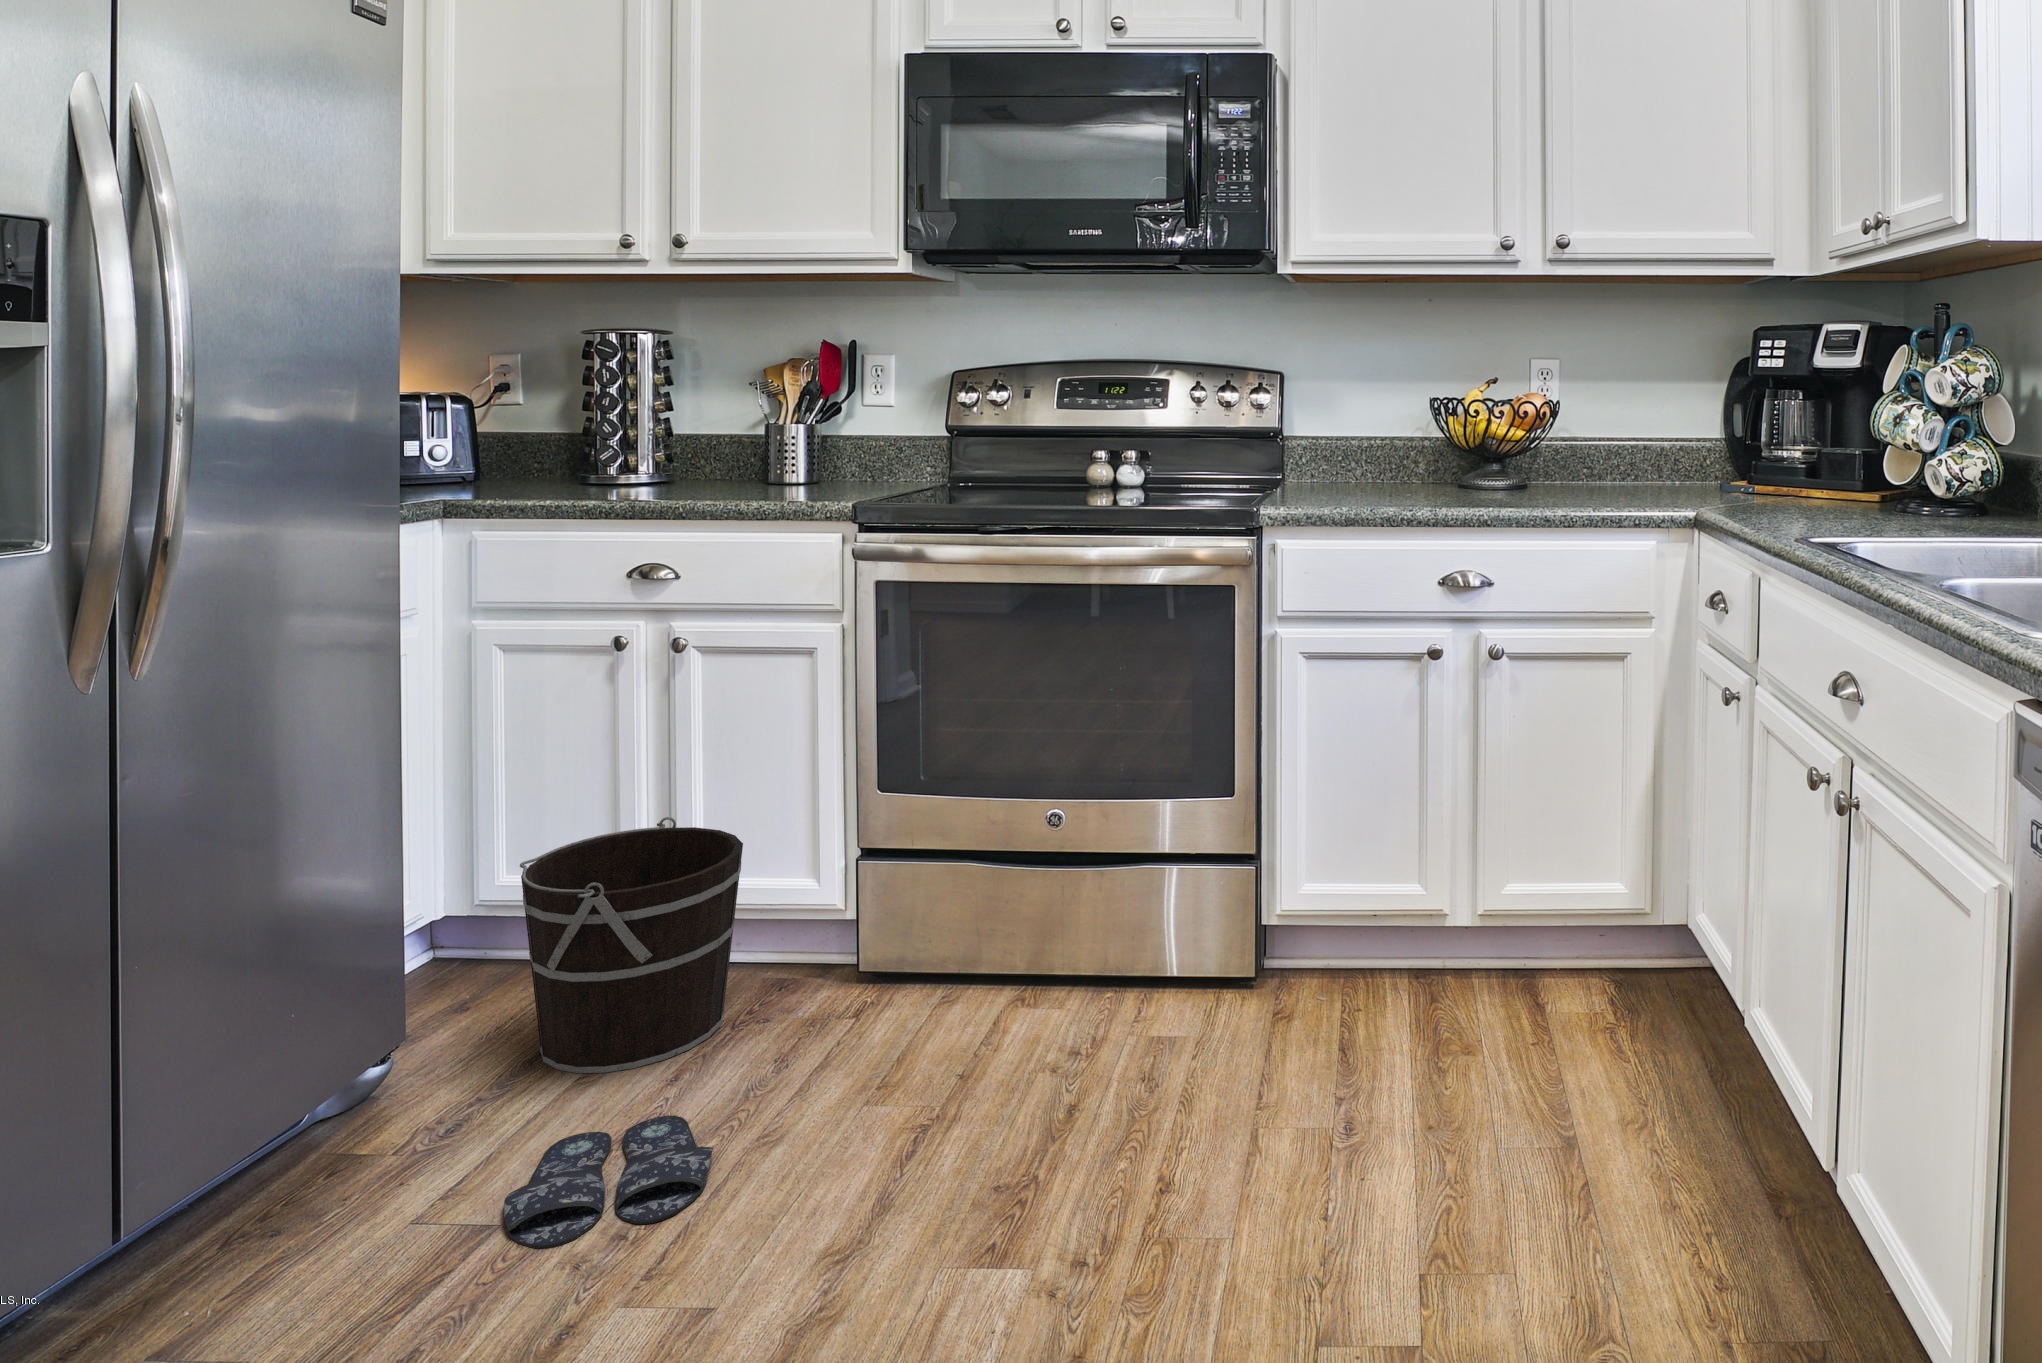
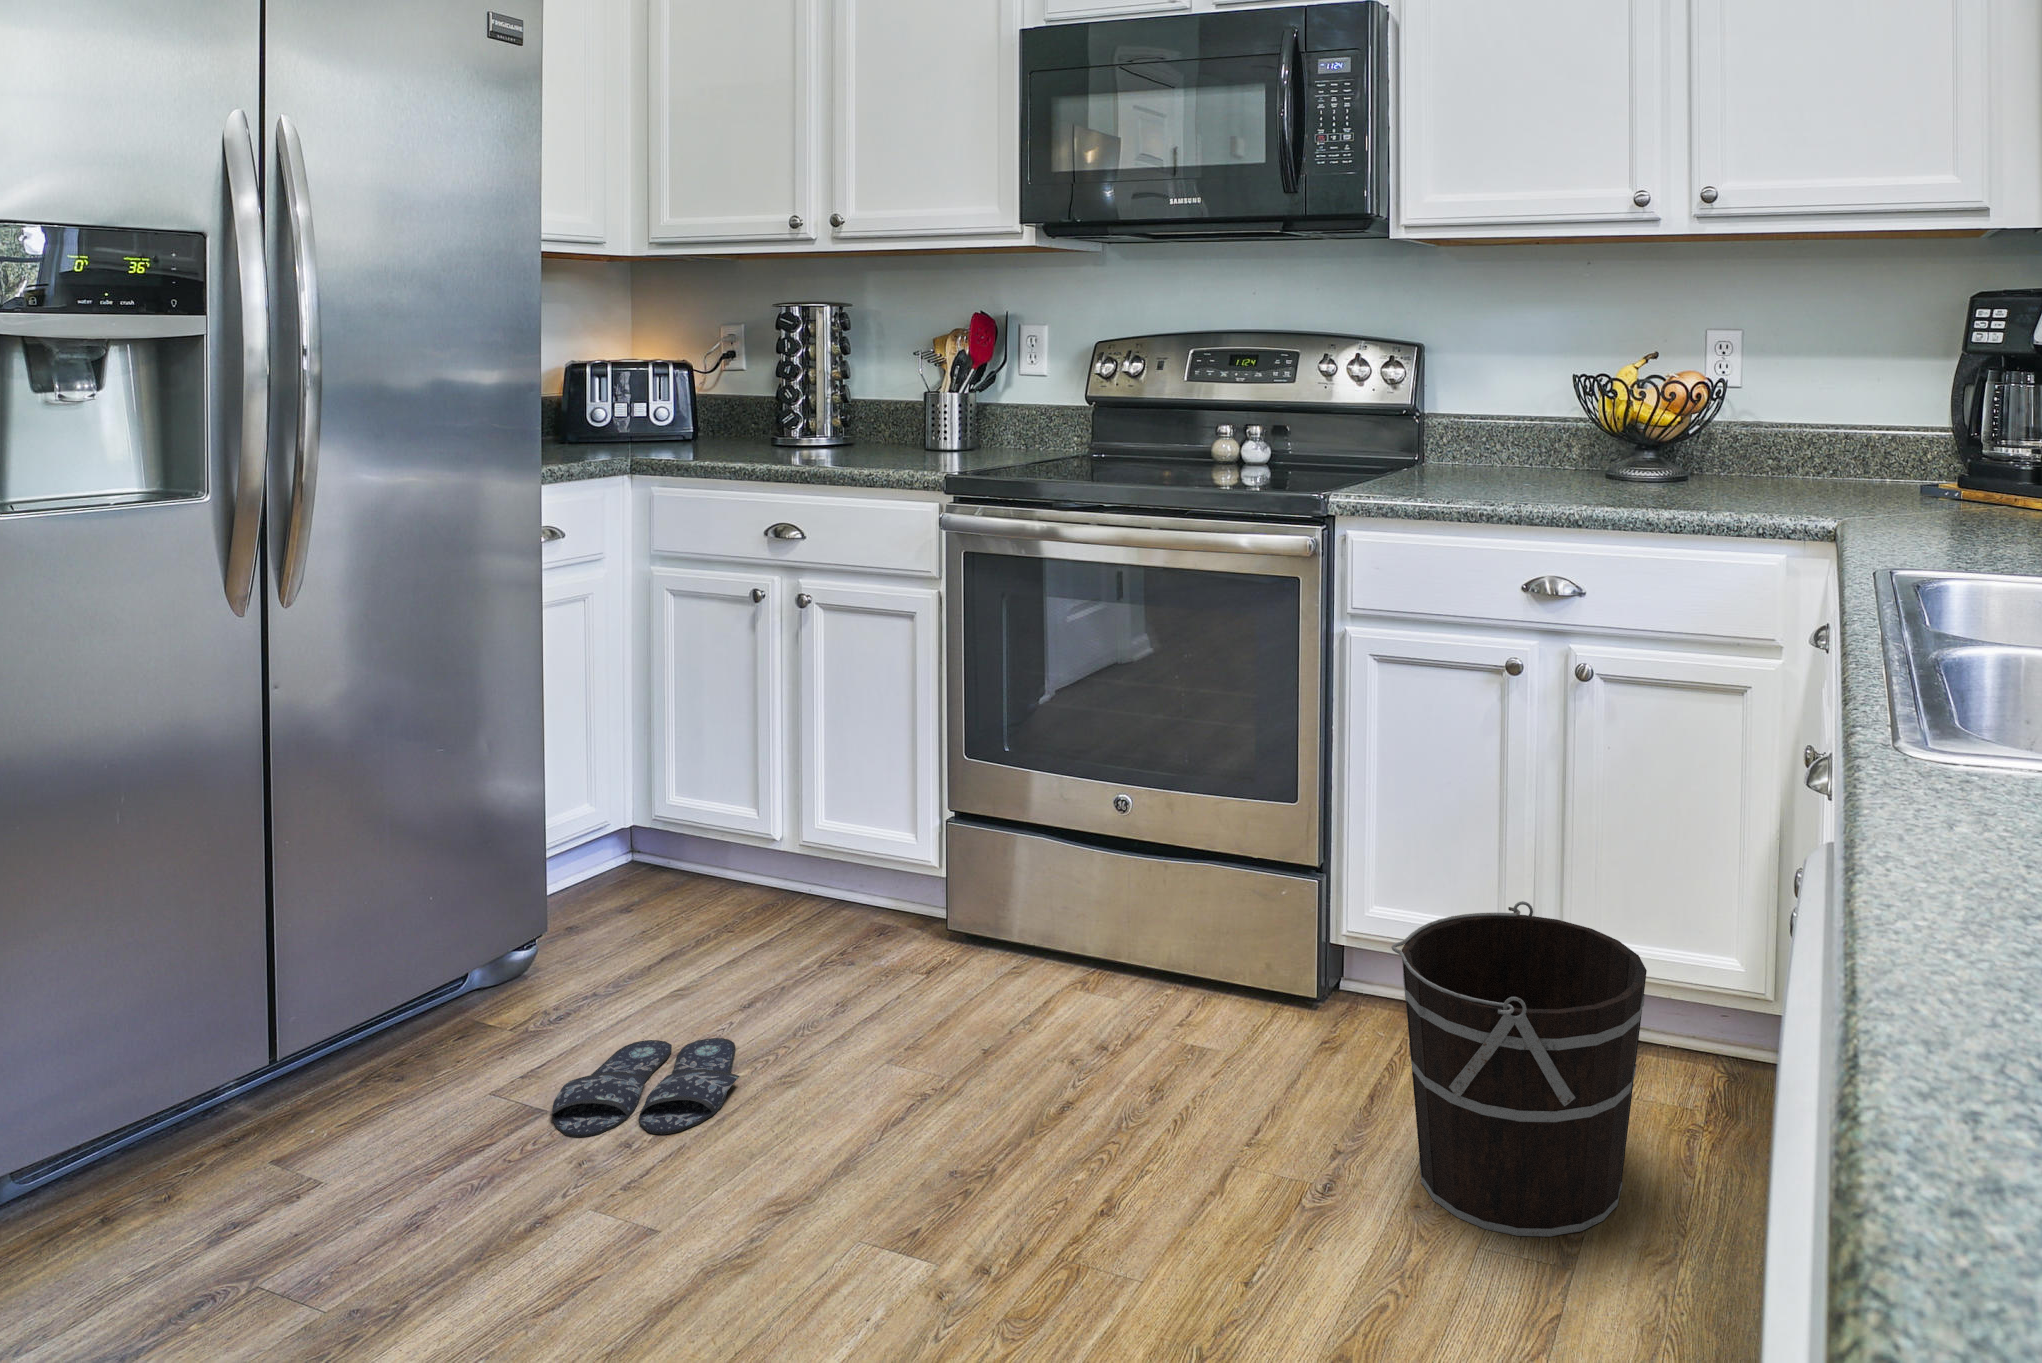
bucket: present [520,817,743,1073] -> present [1391,901,1647,1237]

